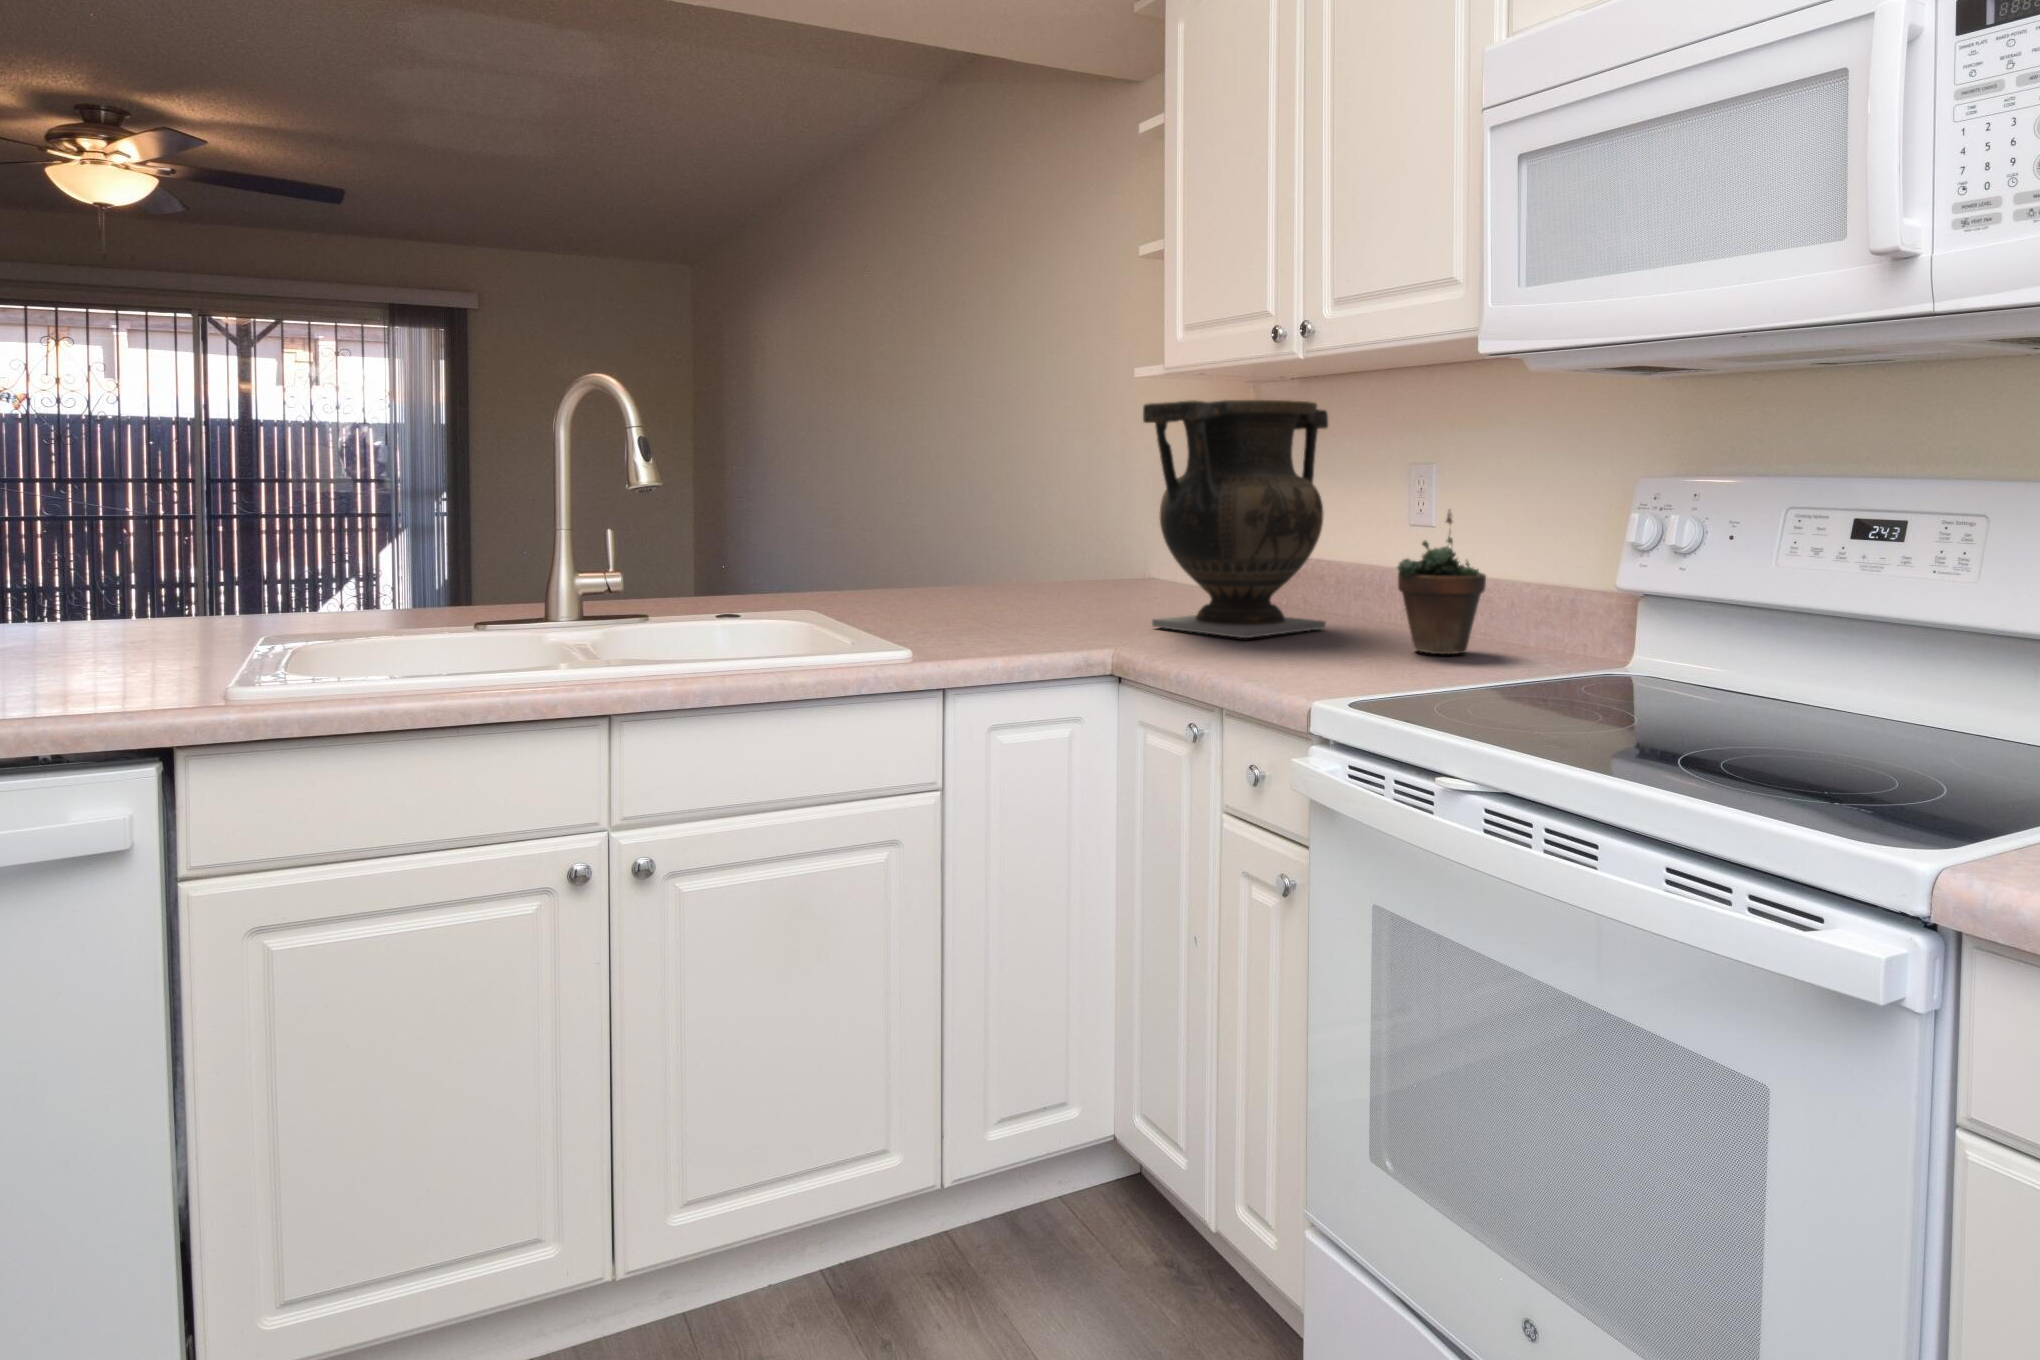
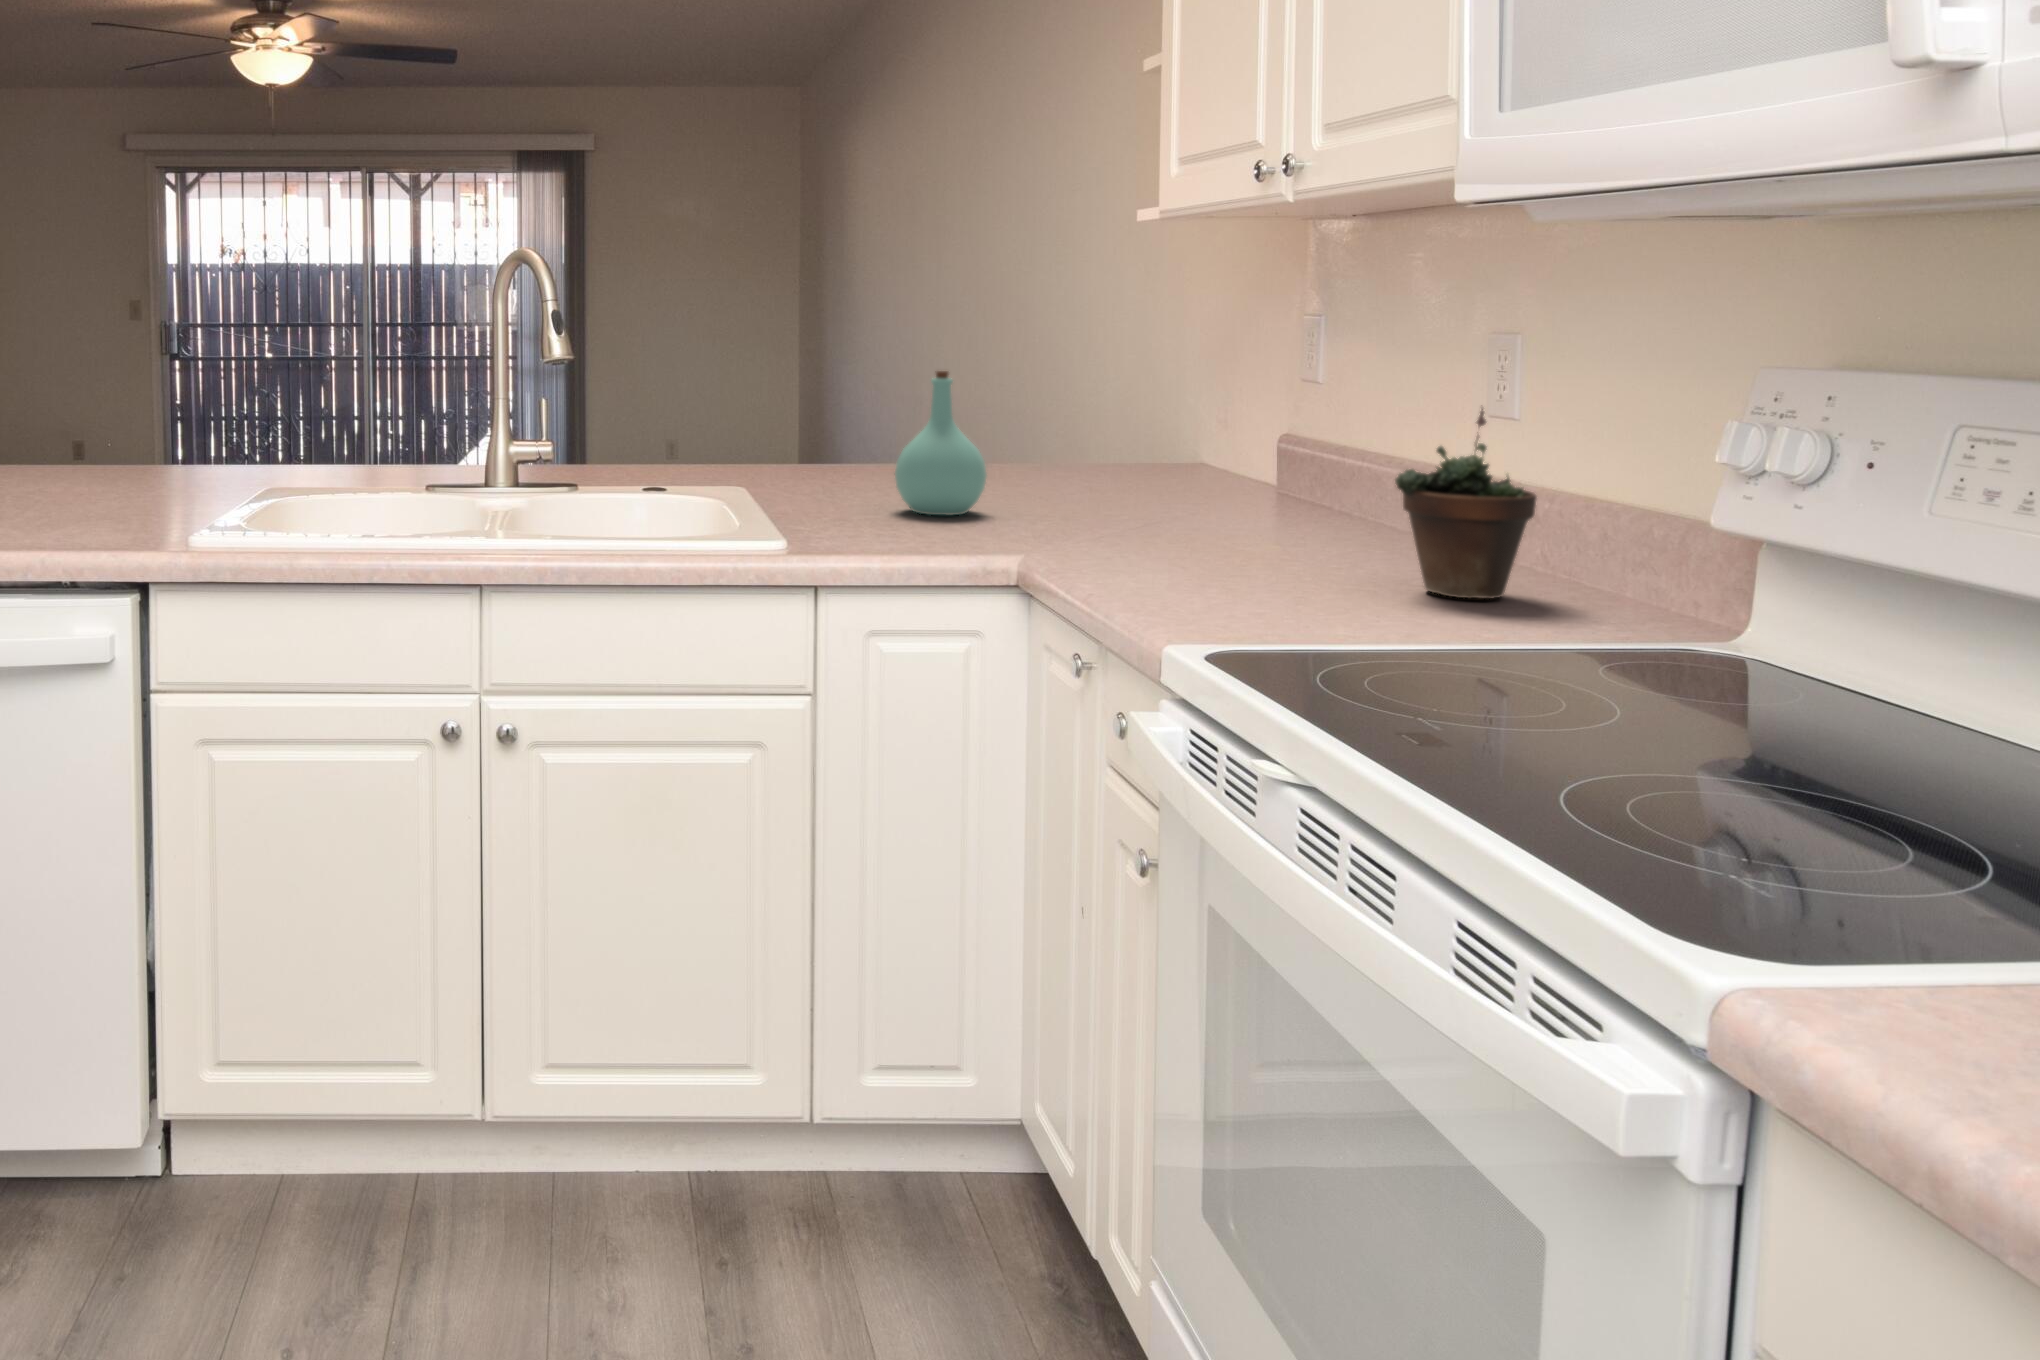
vase: present [1143,400,1328,638] -> none [1091,260,1364,555]
bottle: none [963,496,1040,623] -> present [895,371,987,515]

